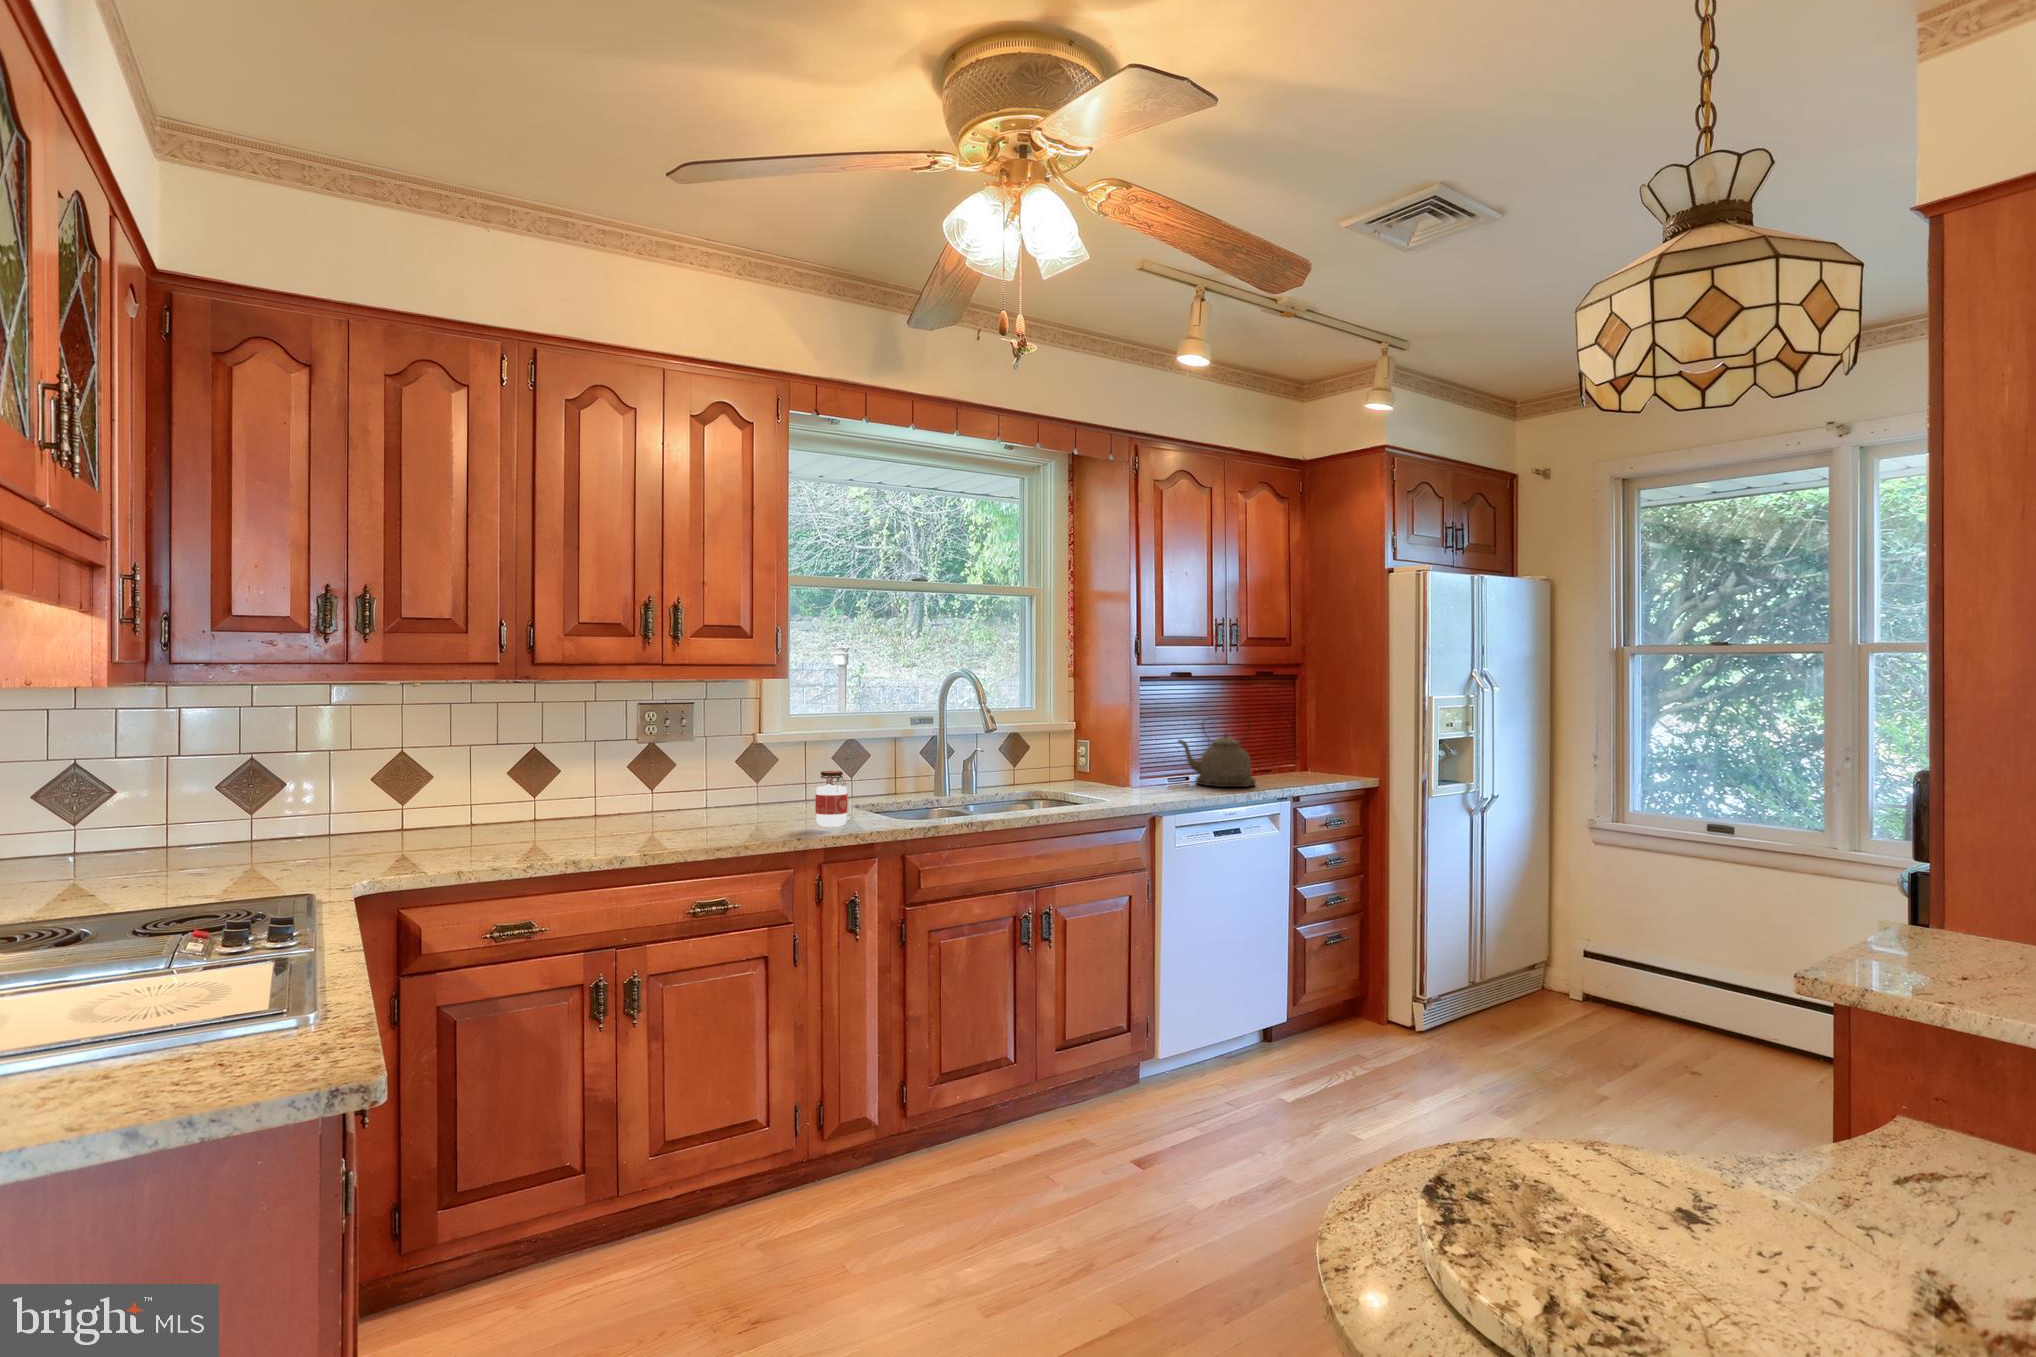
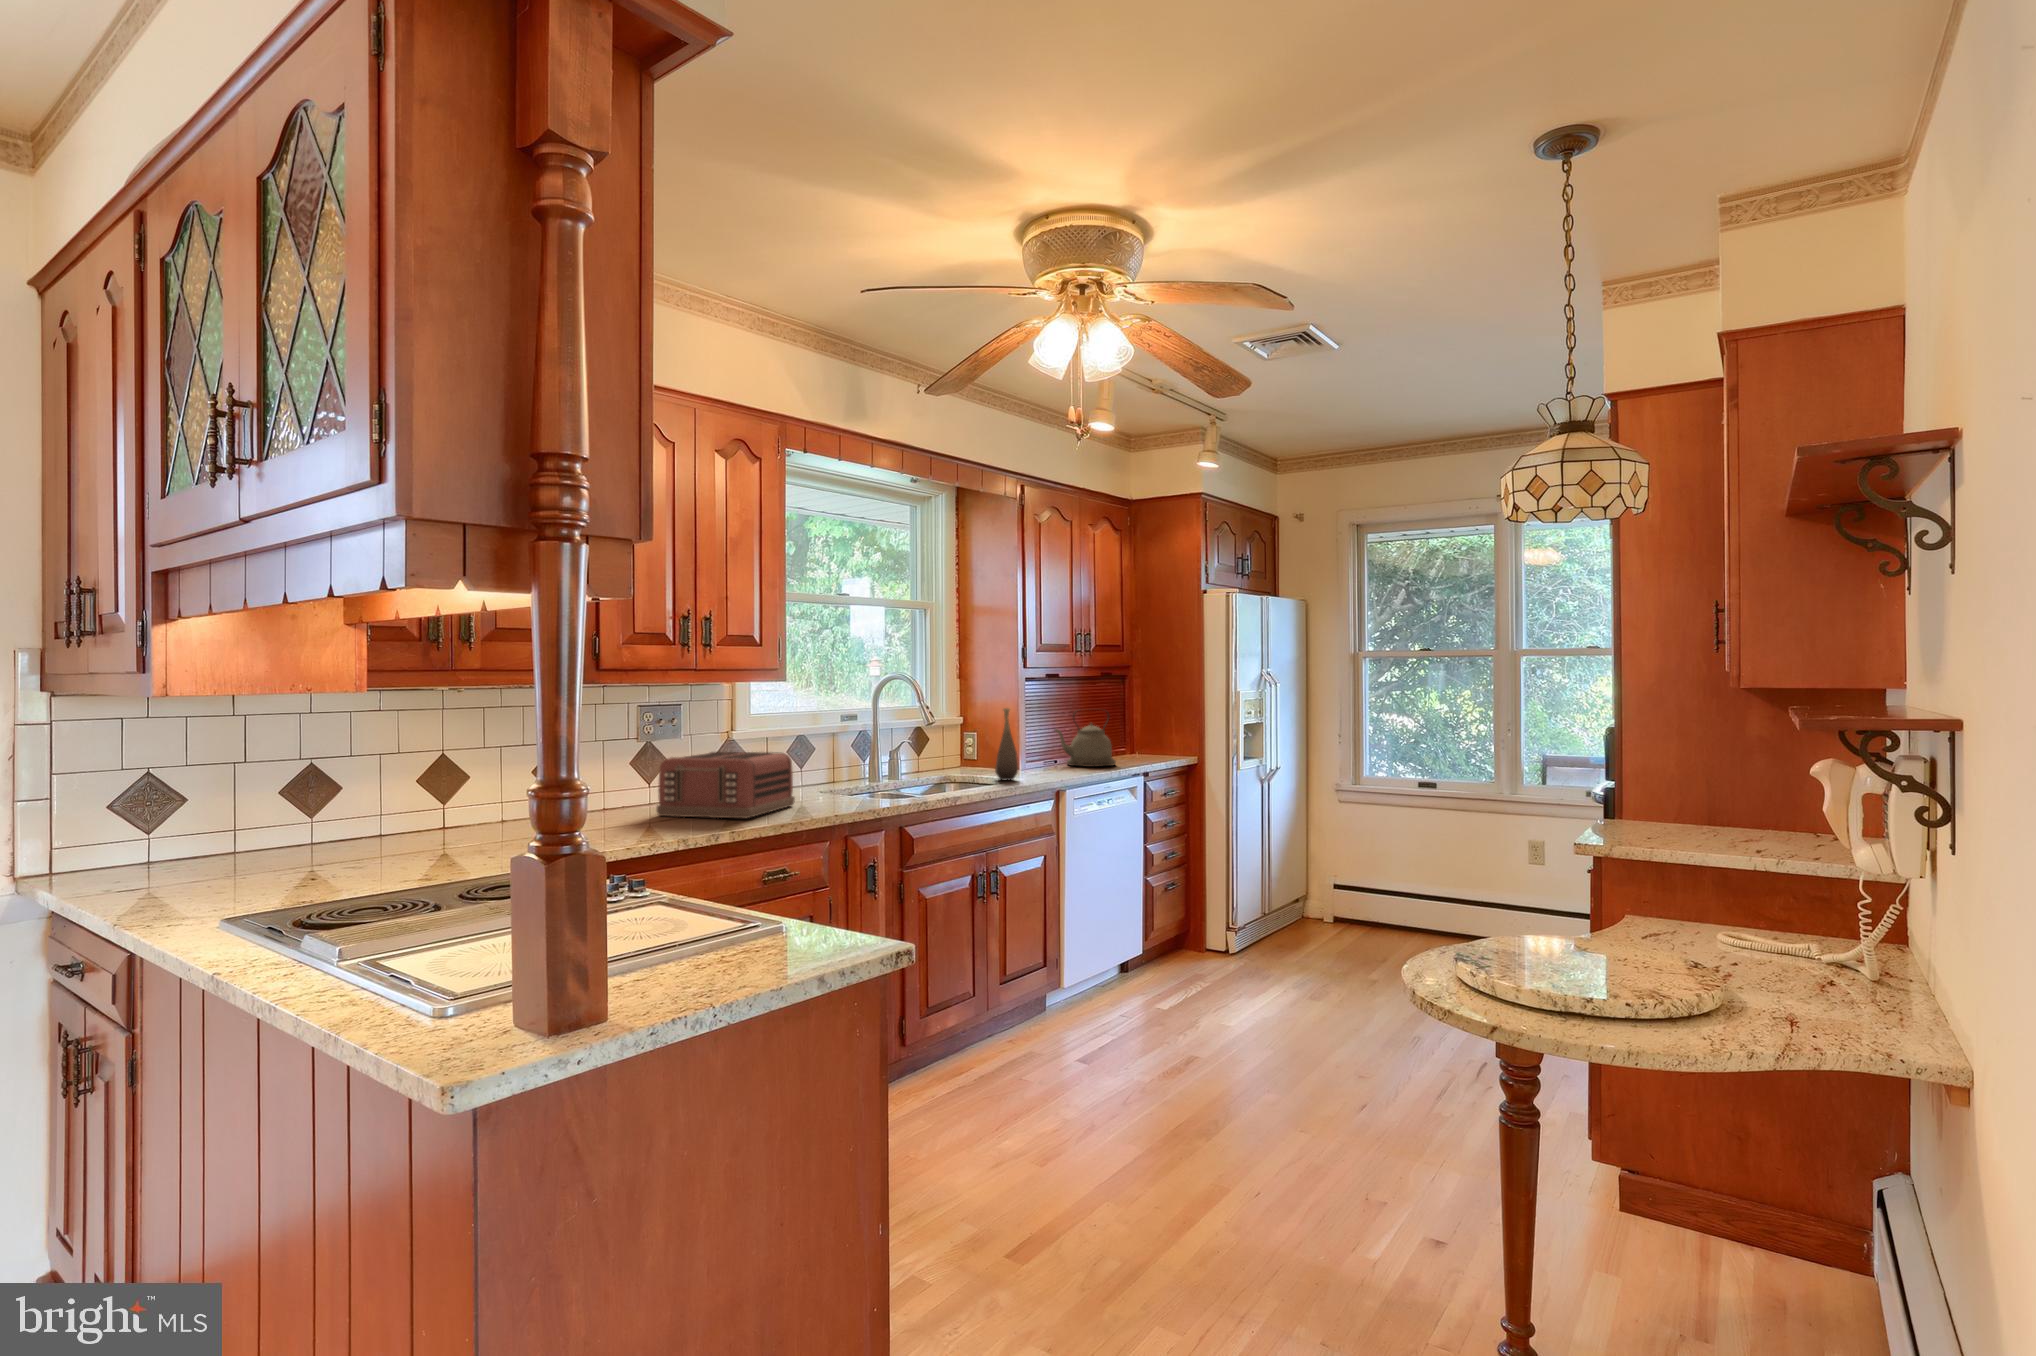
bottle: none [1072,715,1100,801] -> present [995,708,1018,781]
toaster: none [622,757,785,837] -> present [656,752,795,818]
jar: present [815,771,848,827] -> none [827,759,855,807]

